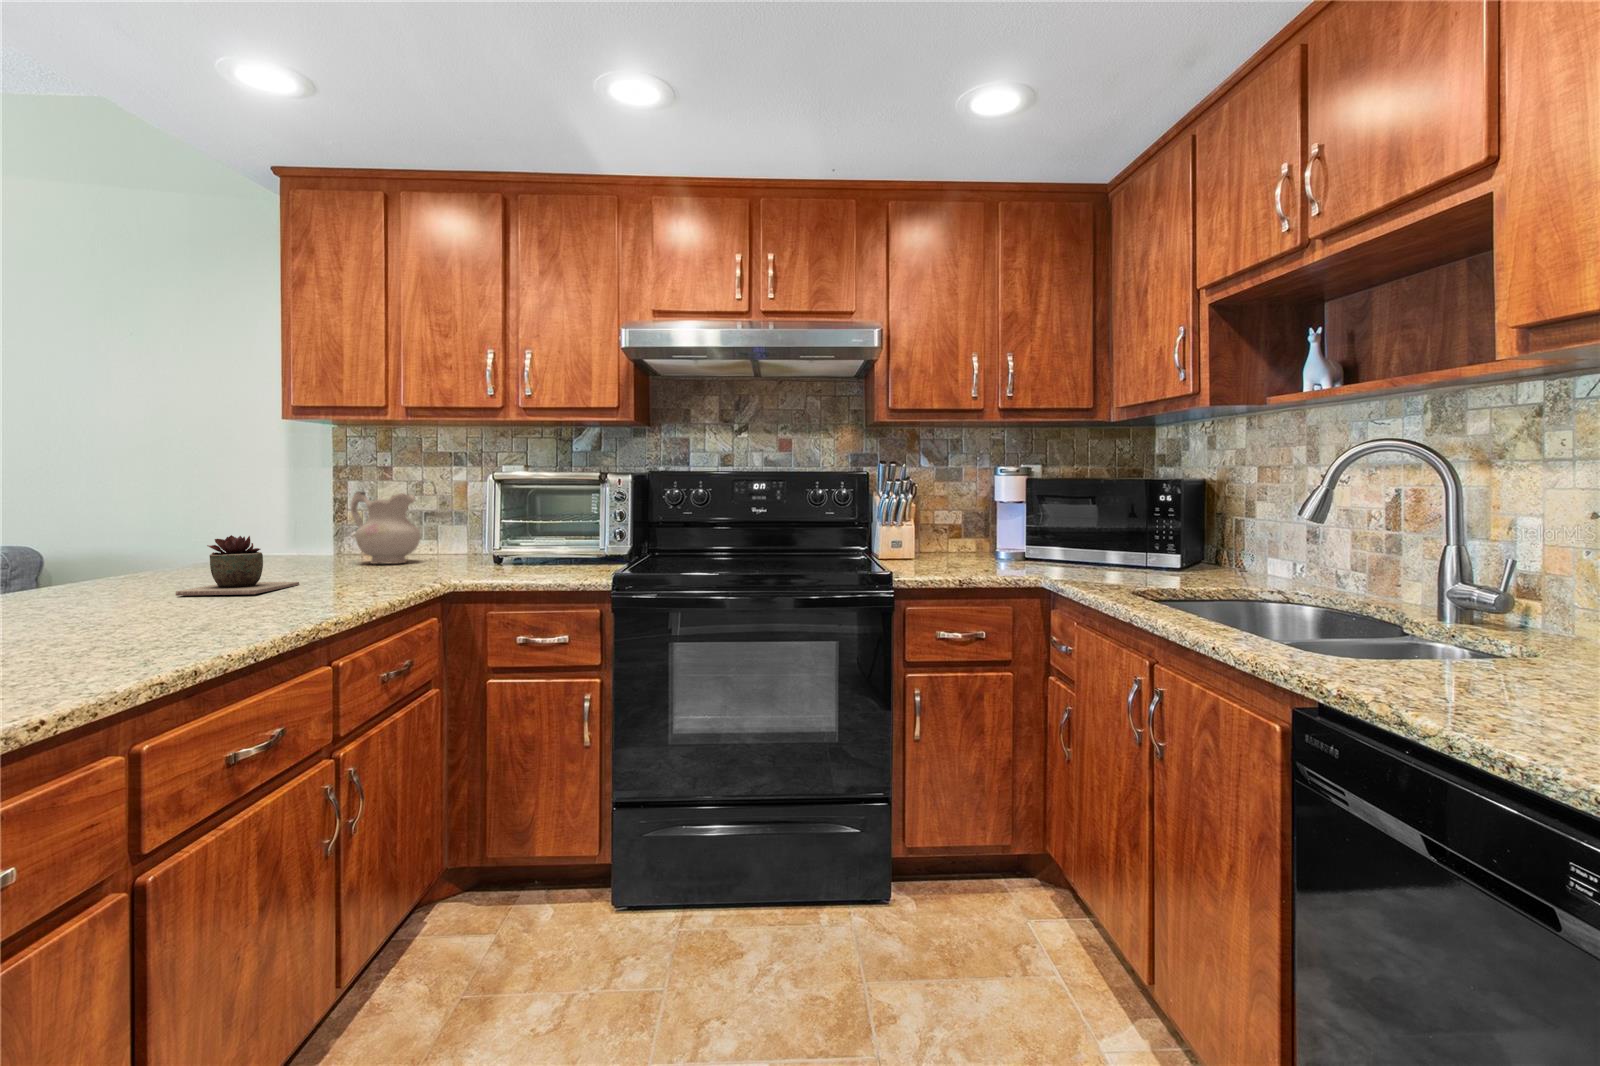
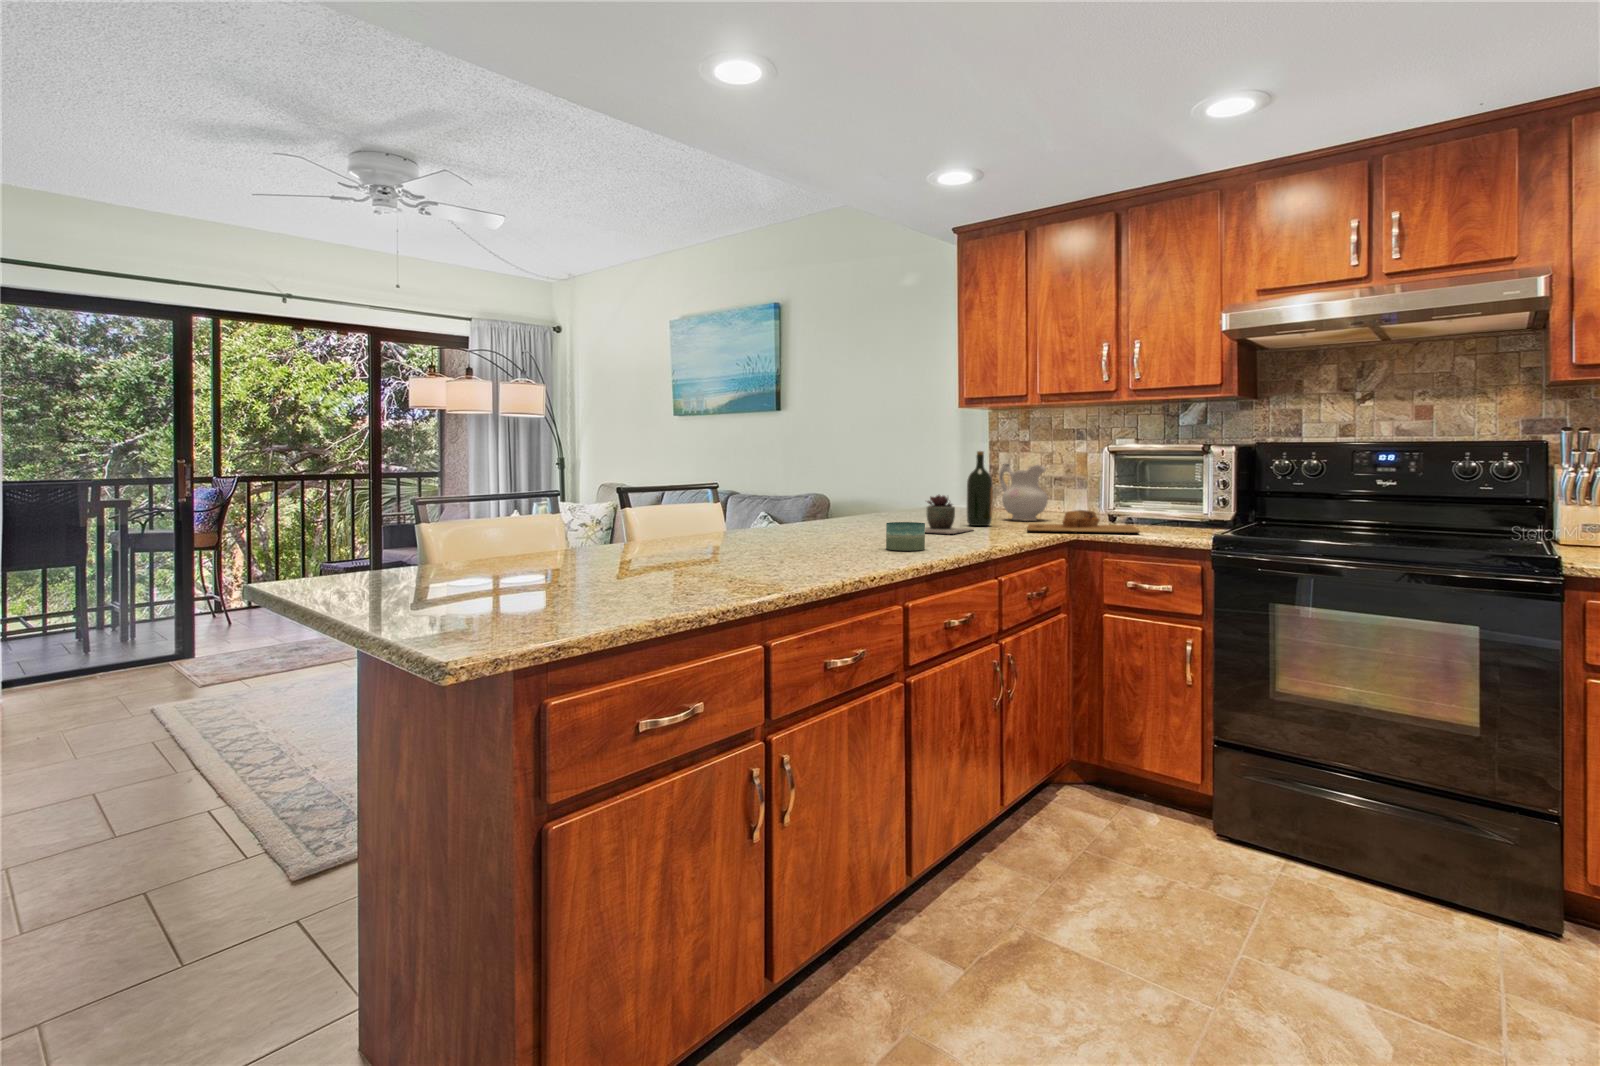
wine bottle: none [292,474,335,576] -> present [967,451,993,526]
cutting board: none [383,549,532,581] -> present [1027,510,1139,533]
candle: none [71,587,166,643] -> present [886,522,925,551]

